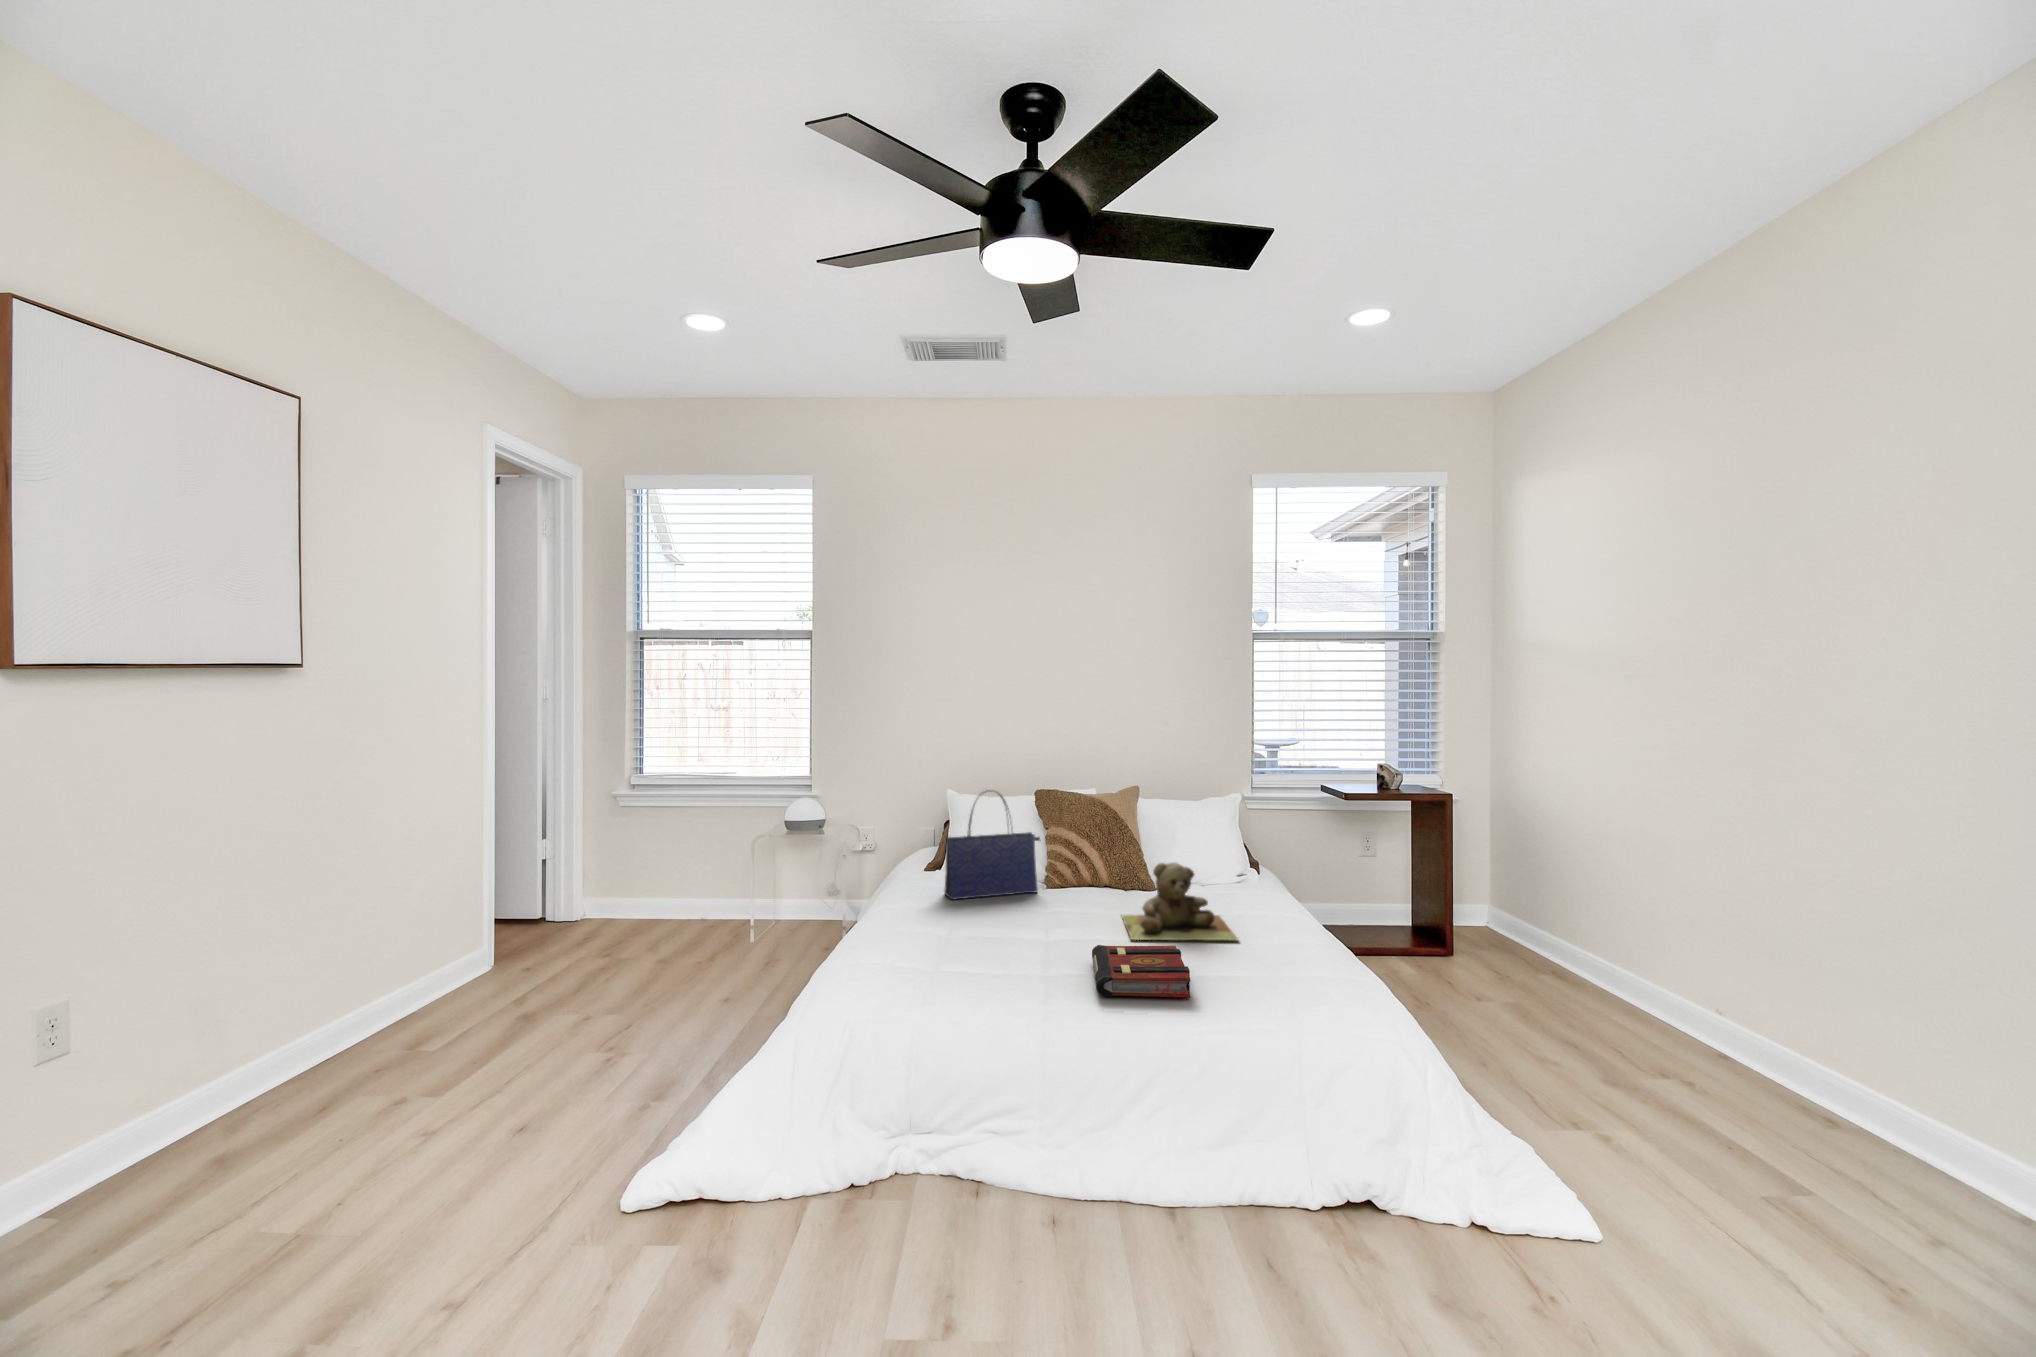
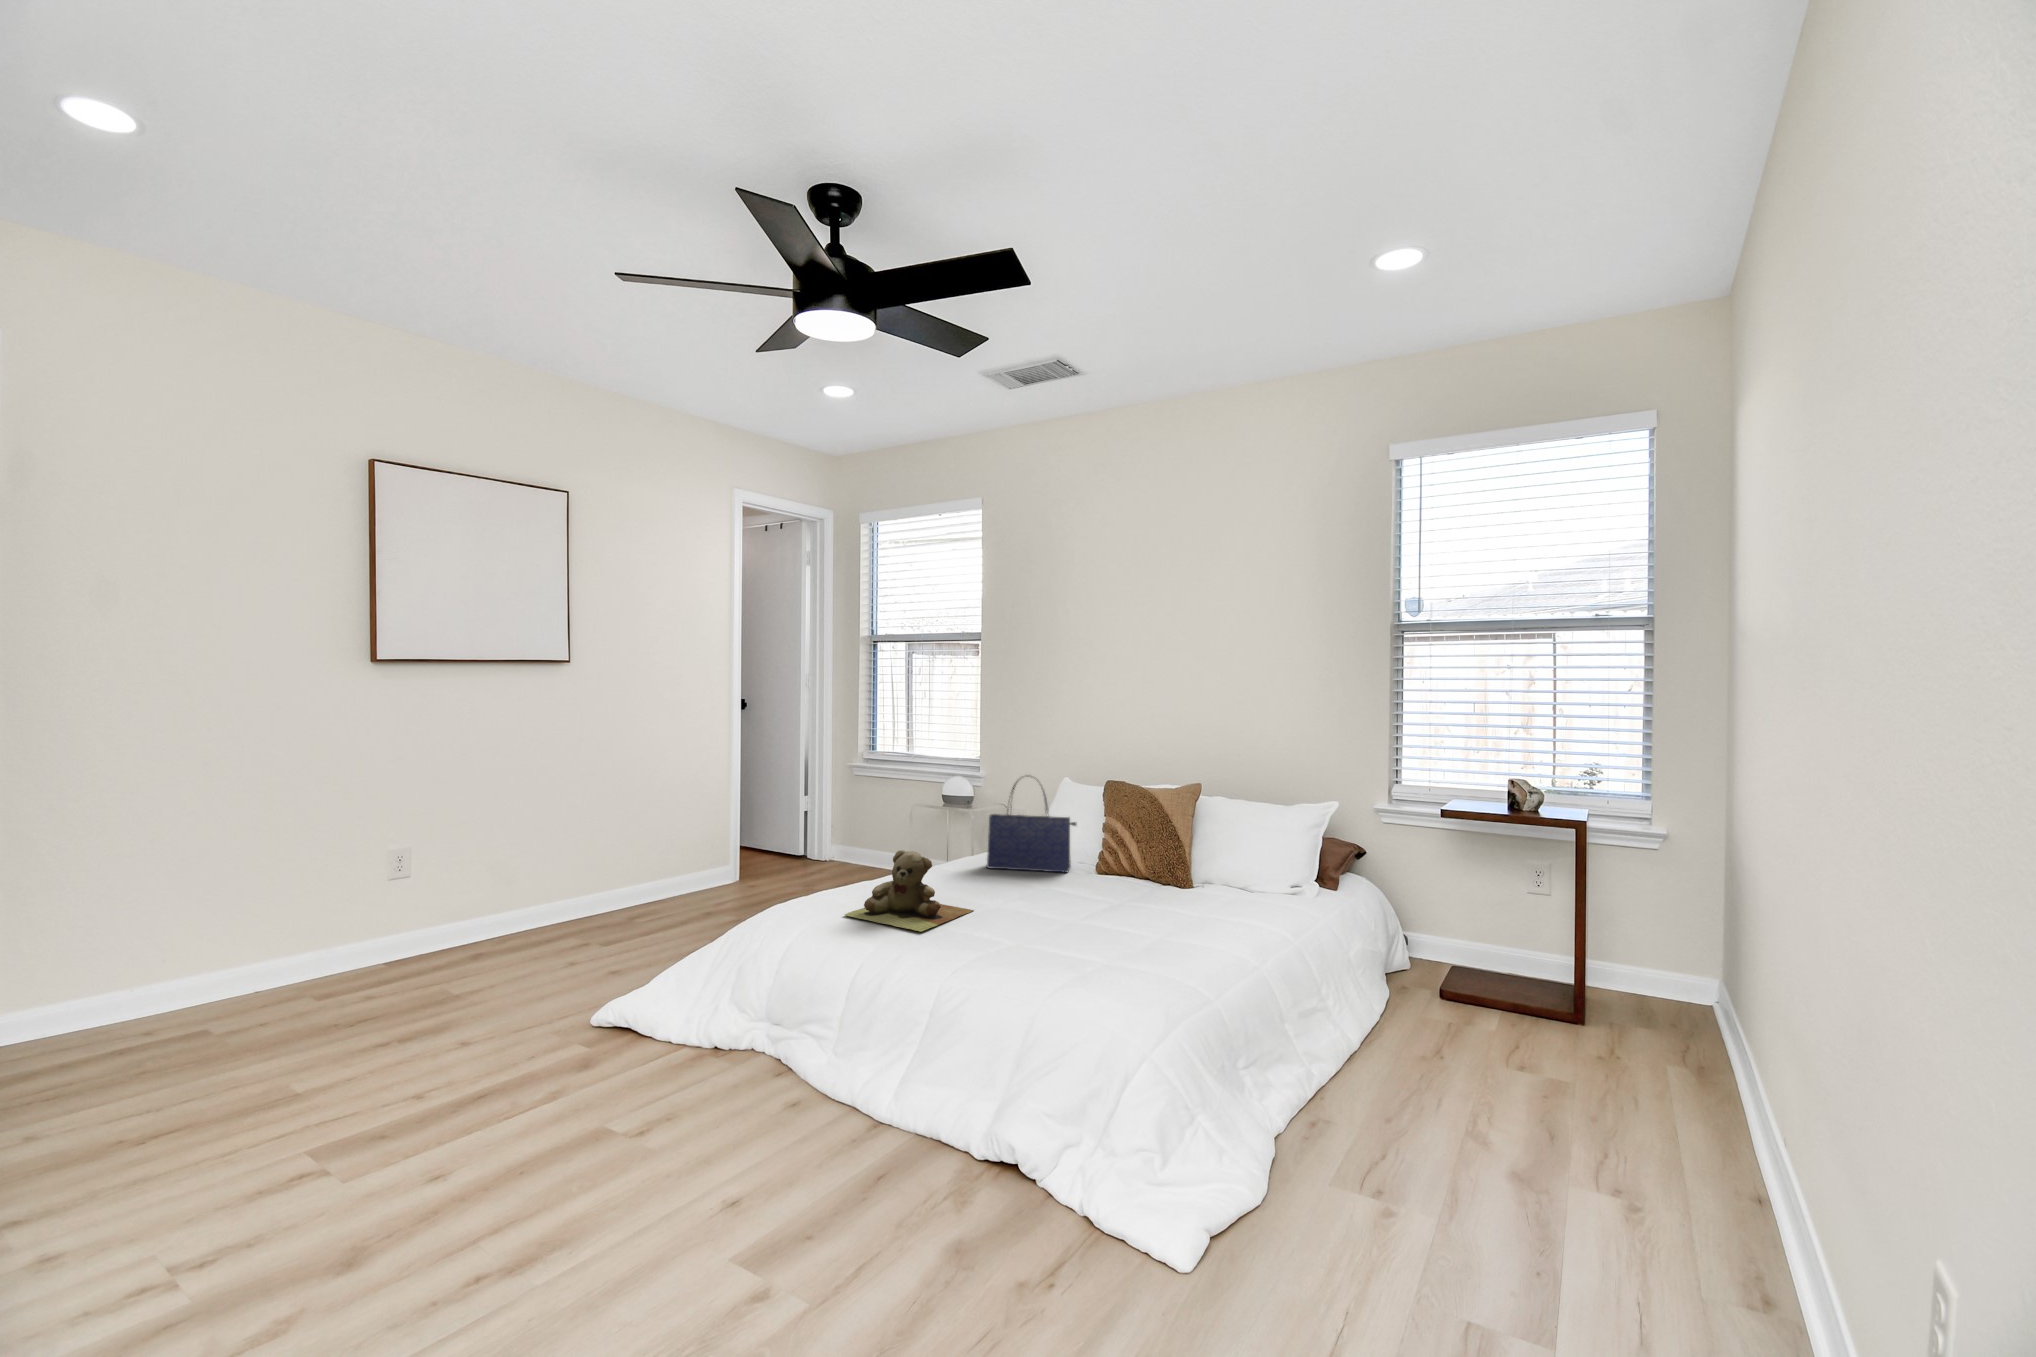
teddy bear: present [1122,862,1238,940] -> present [845,850,974,932]
book: present [1092,945,1190,997] -> none [942,915,1058,968]

